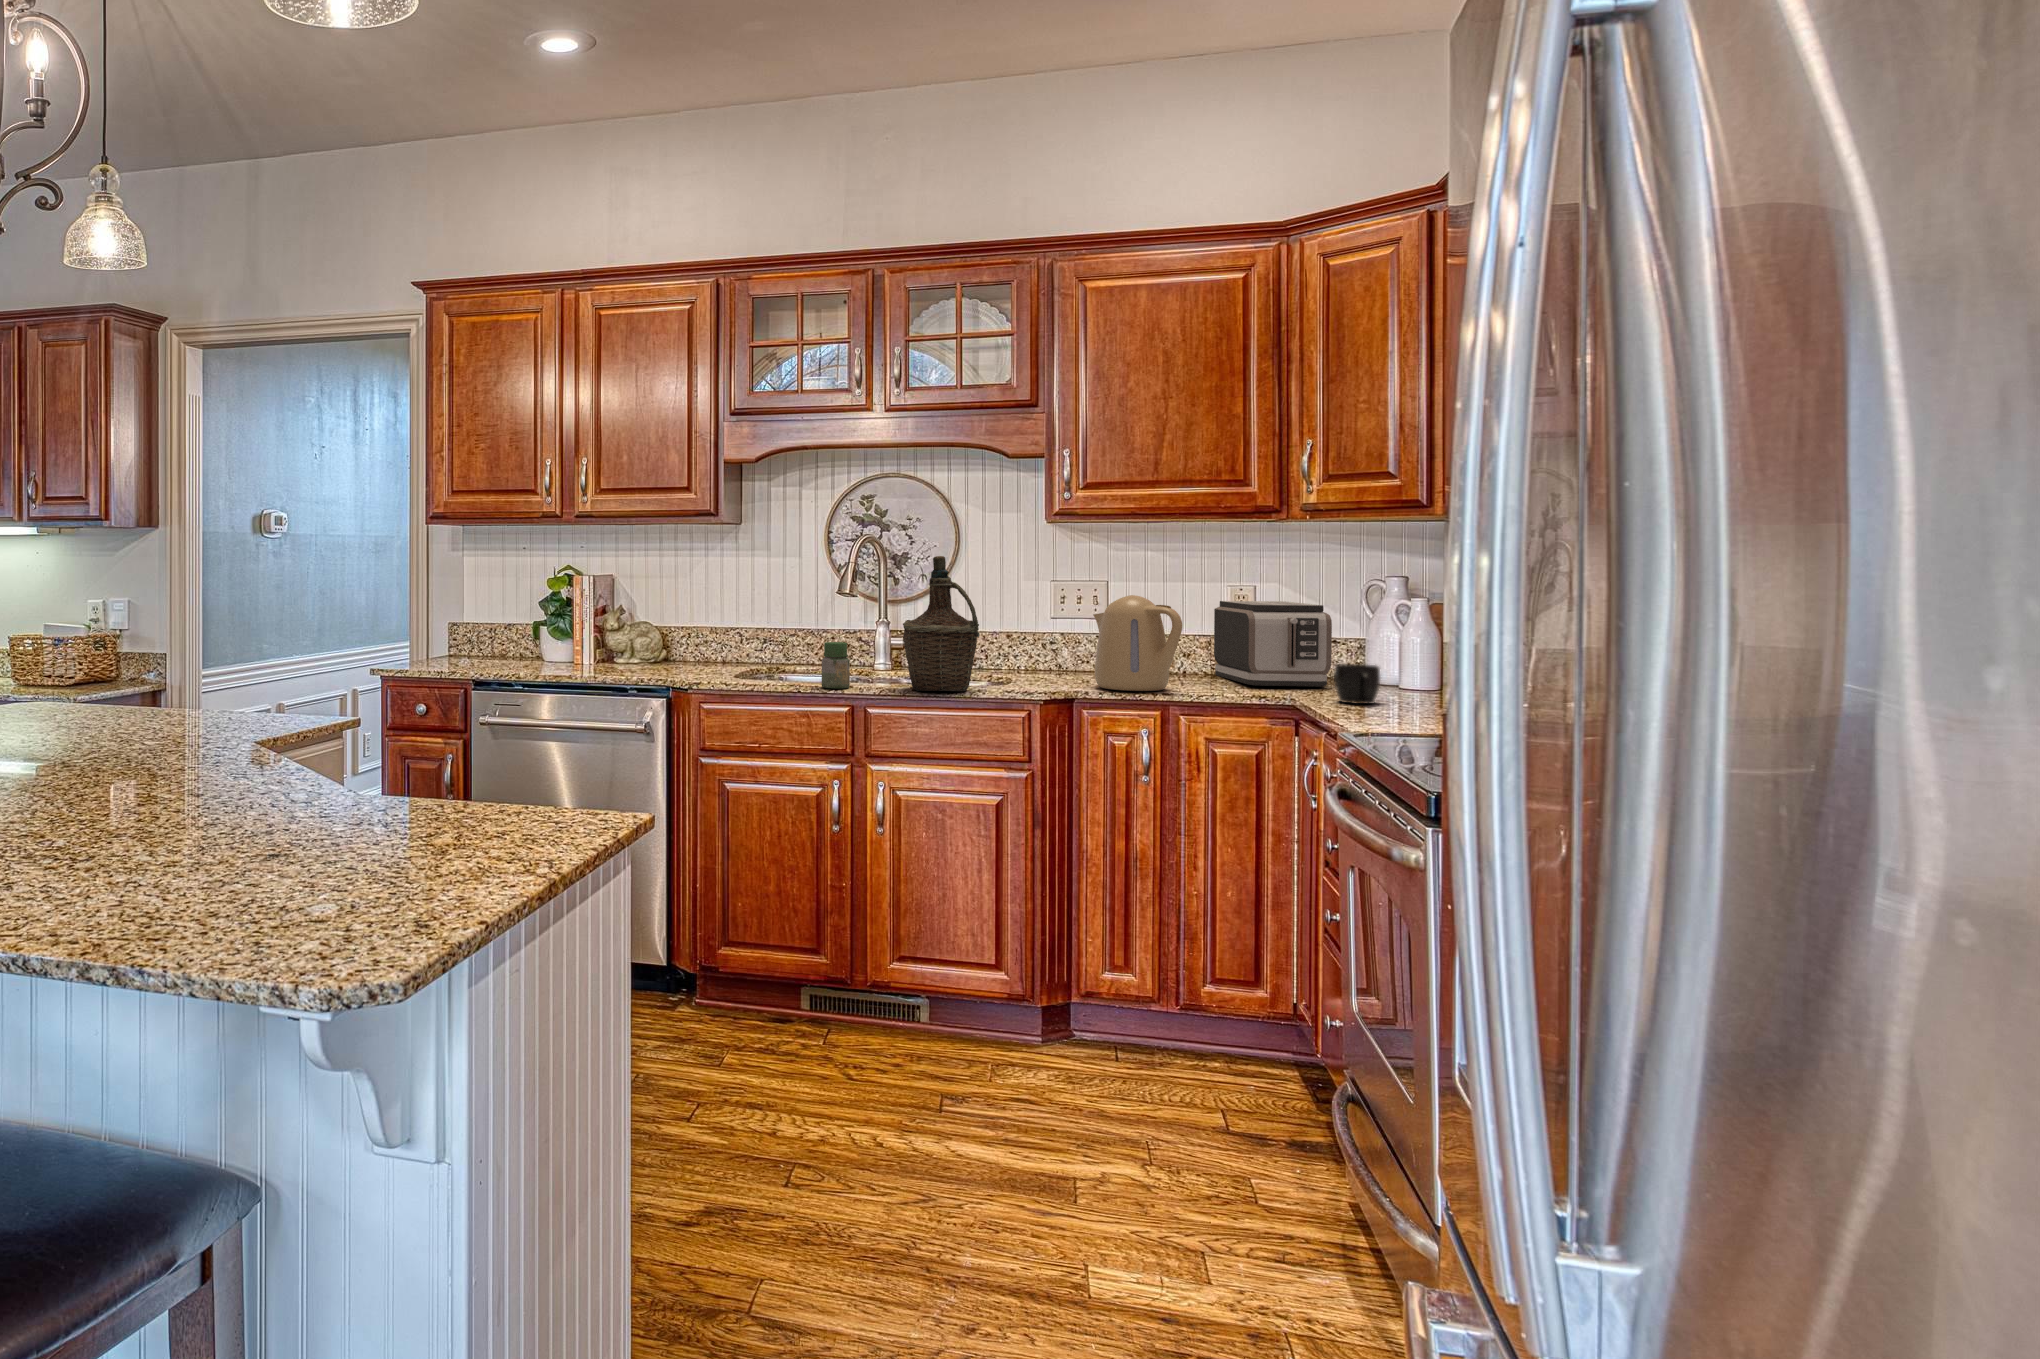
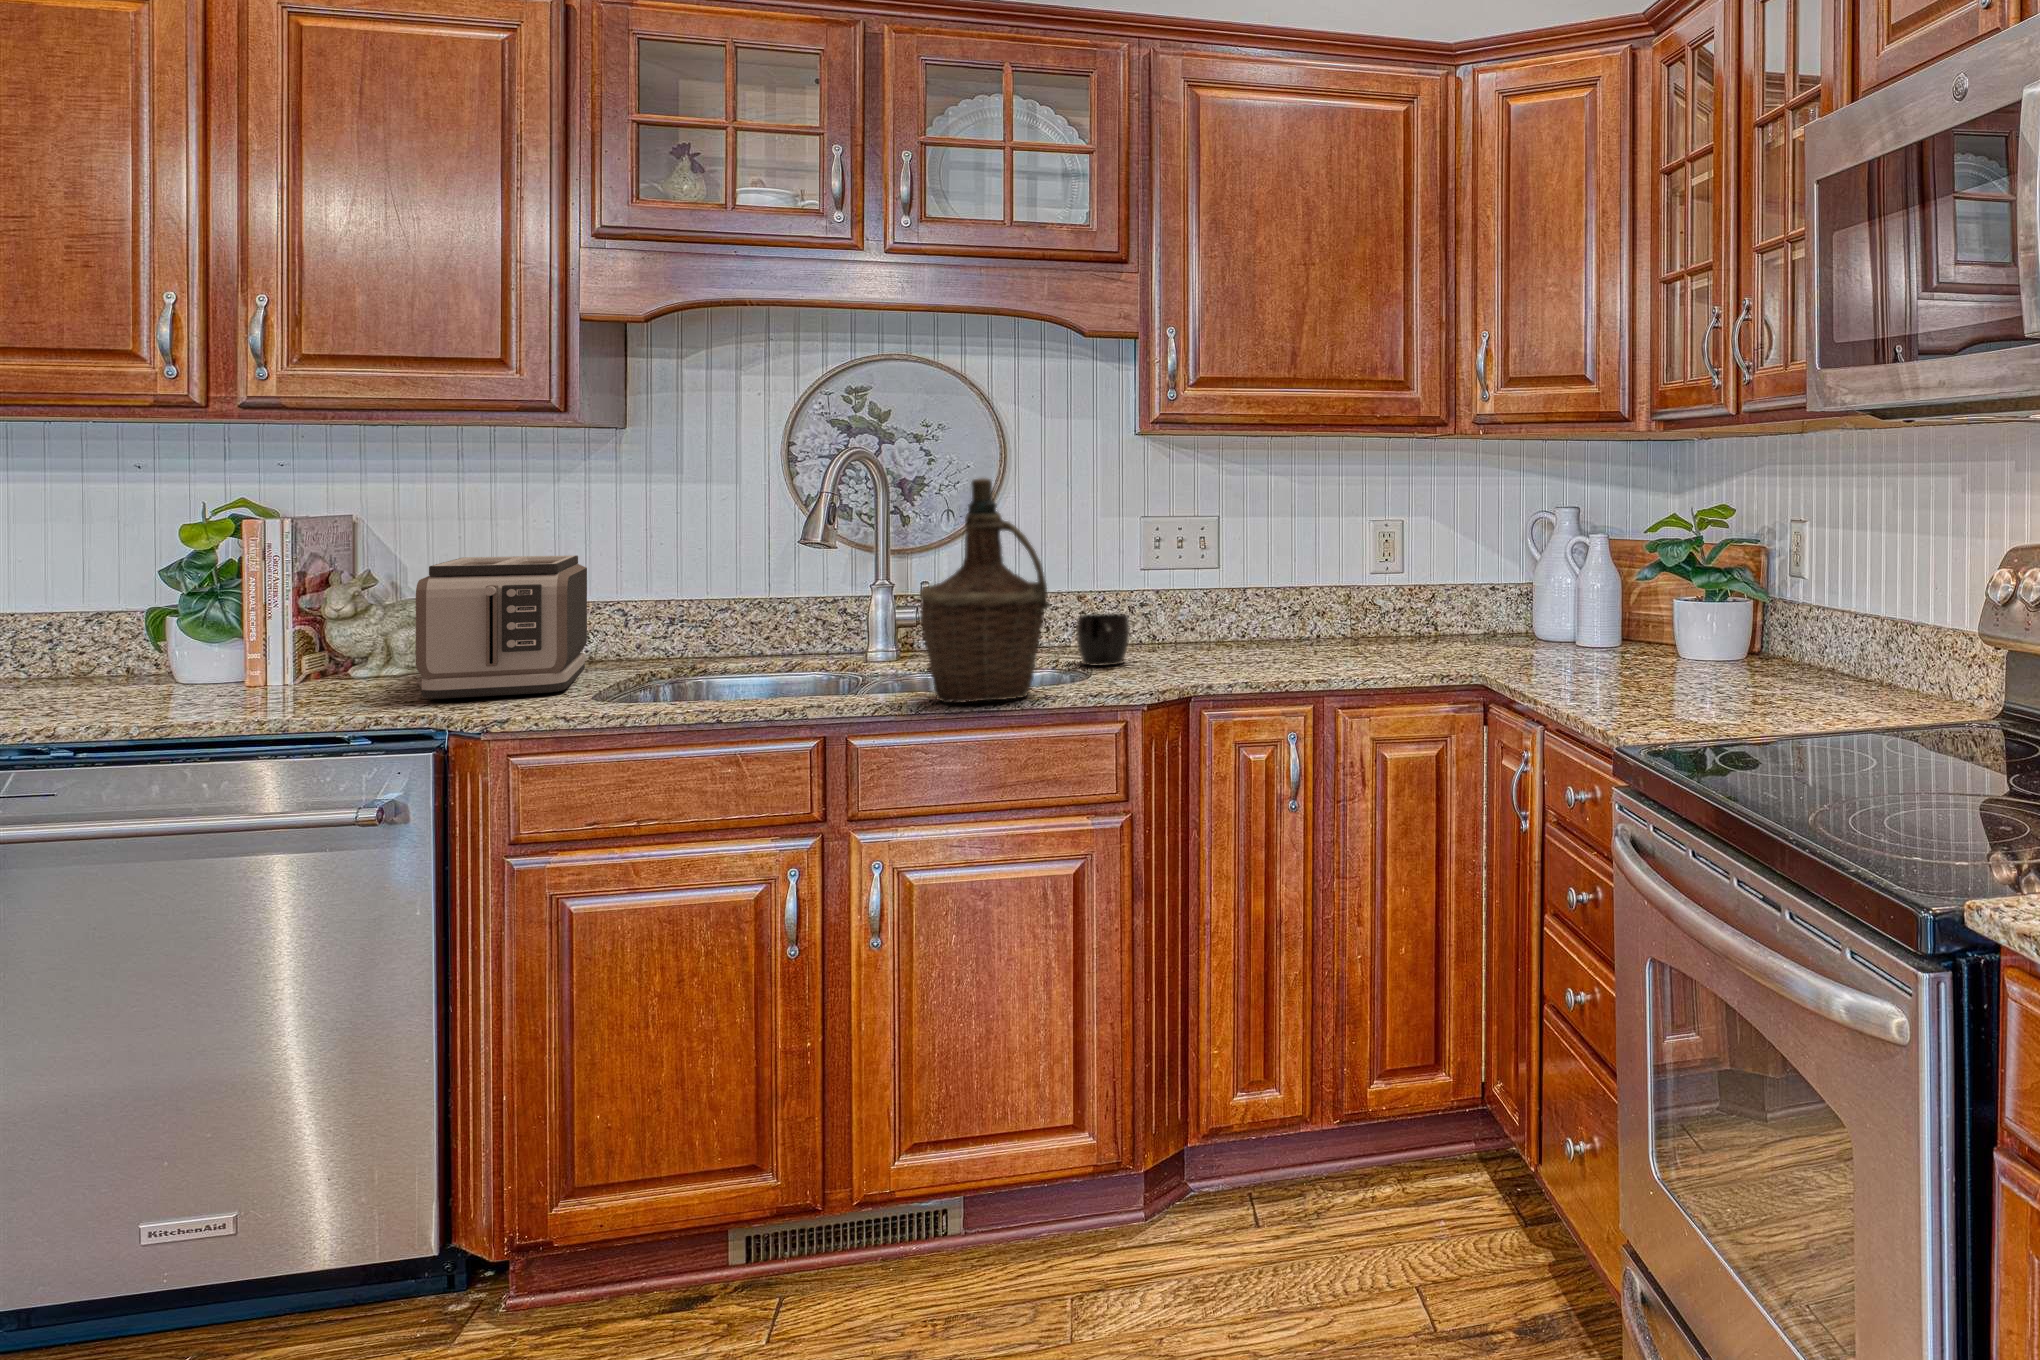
kettle: present [1093,595,1182,691] -> none [1212,536,1337,676]
toaster: present [1214,601,1332,687] -> present [416,555,587,699]
jar: present [822,642,850,689] -> none [769,627,823,710]
mug: present [1334,664,1380,704] -> present [1076,614,1130,666]

